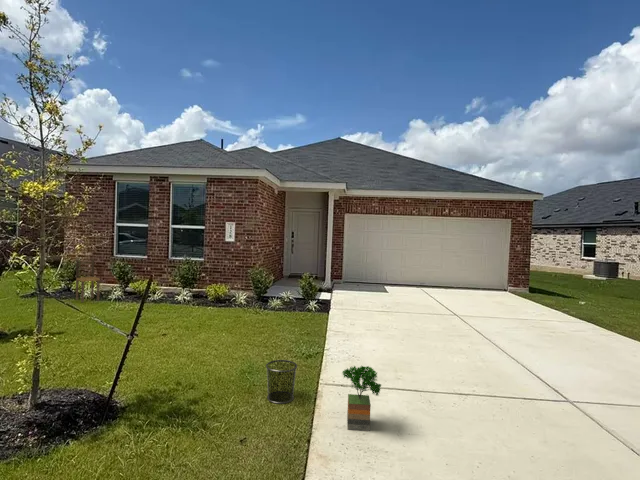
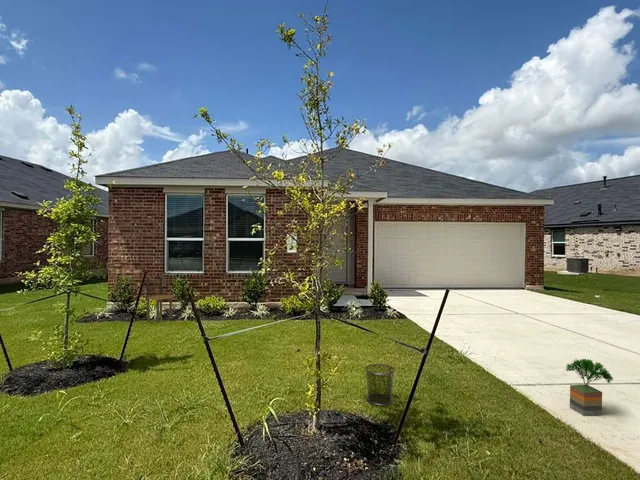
waste bin: present [266,360,297,404] -> present [365,364,395,406]

